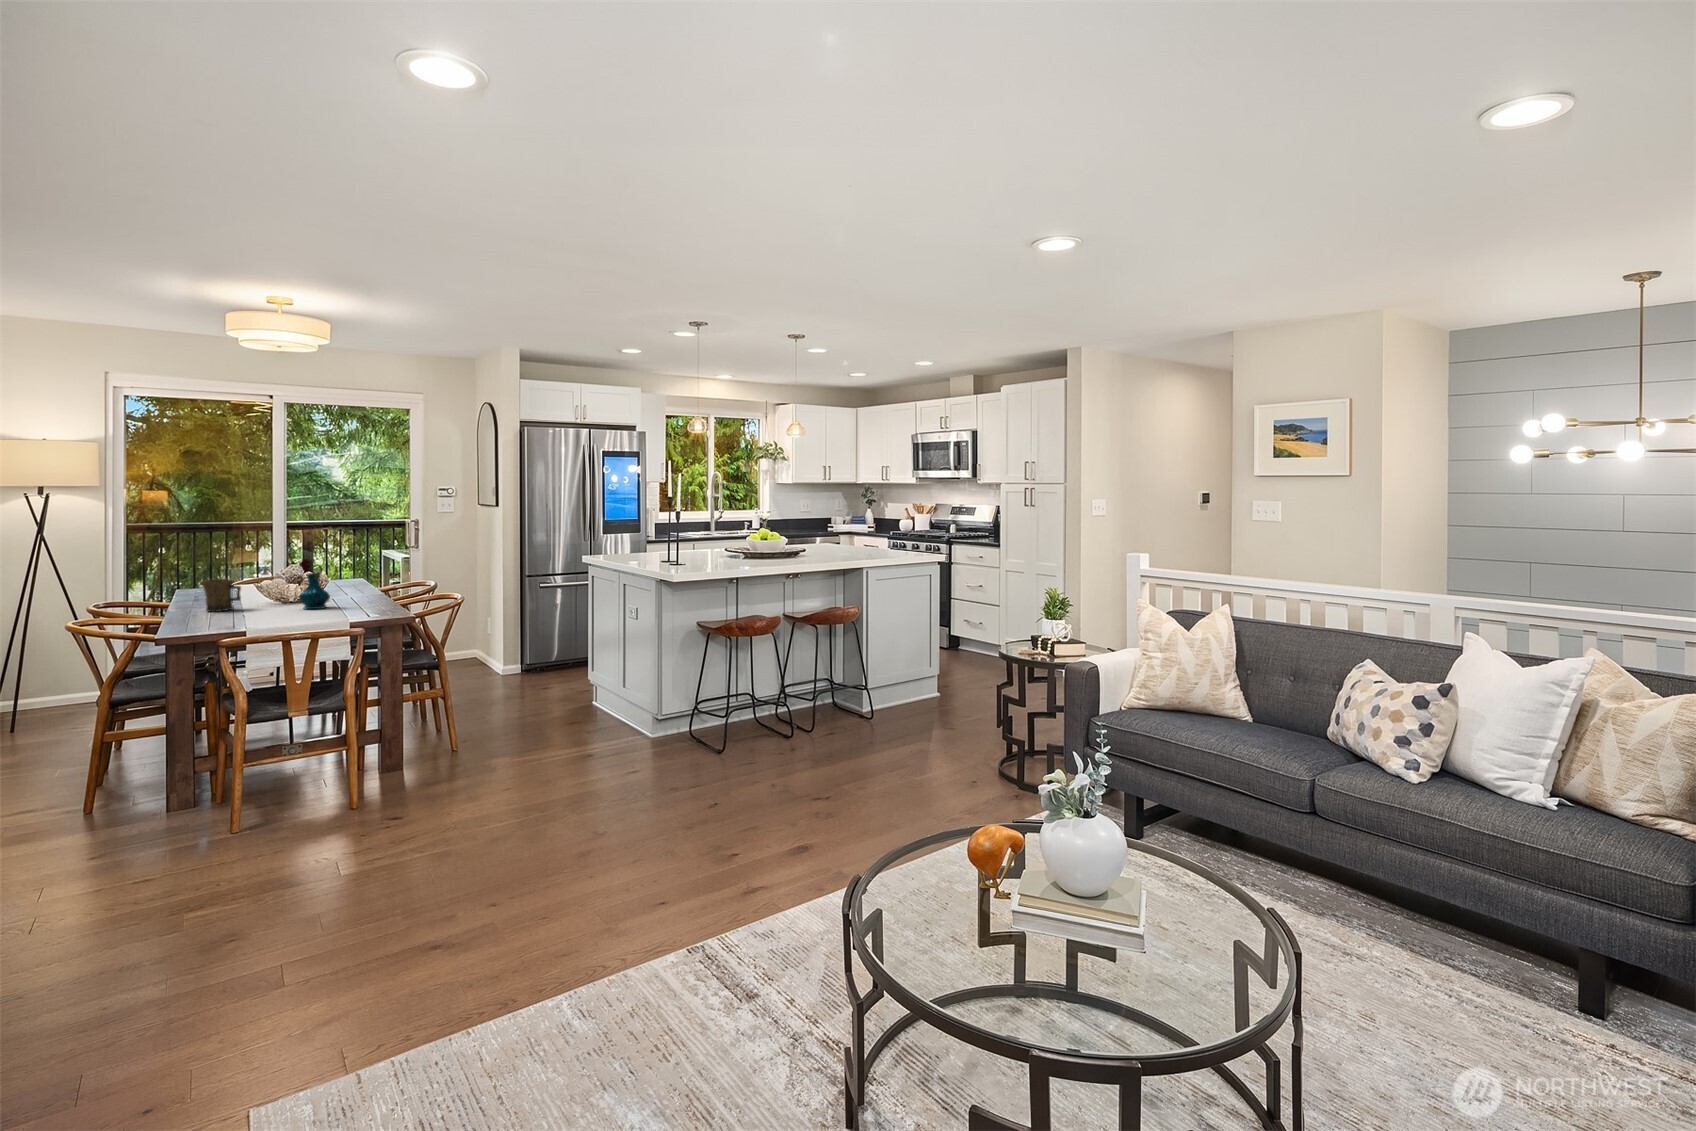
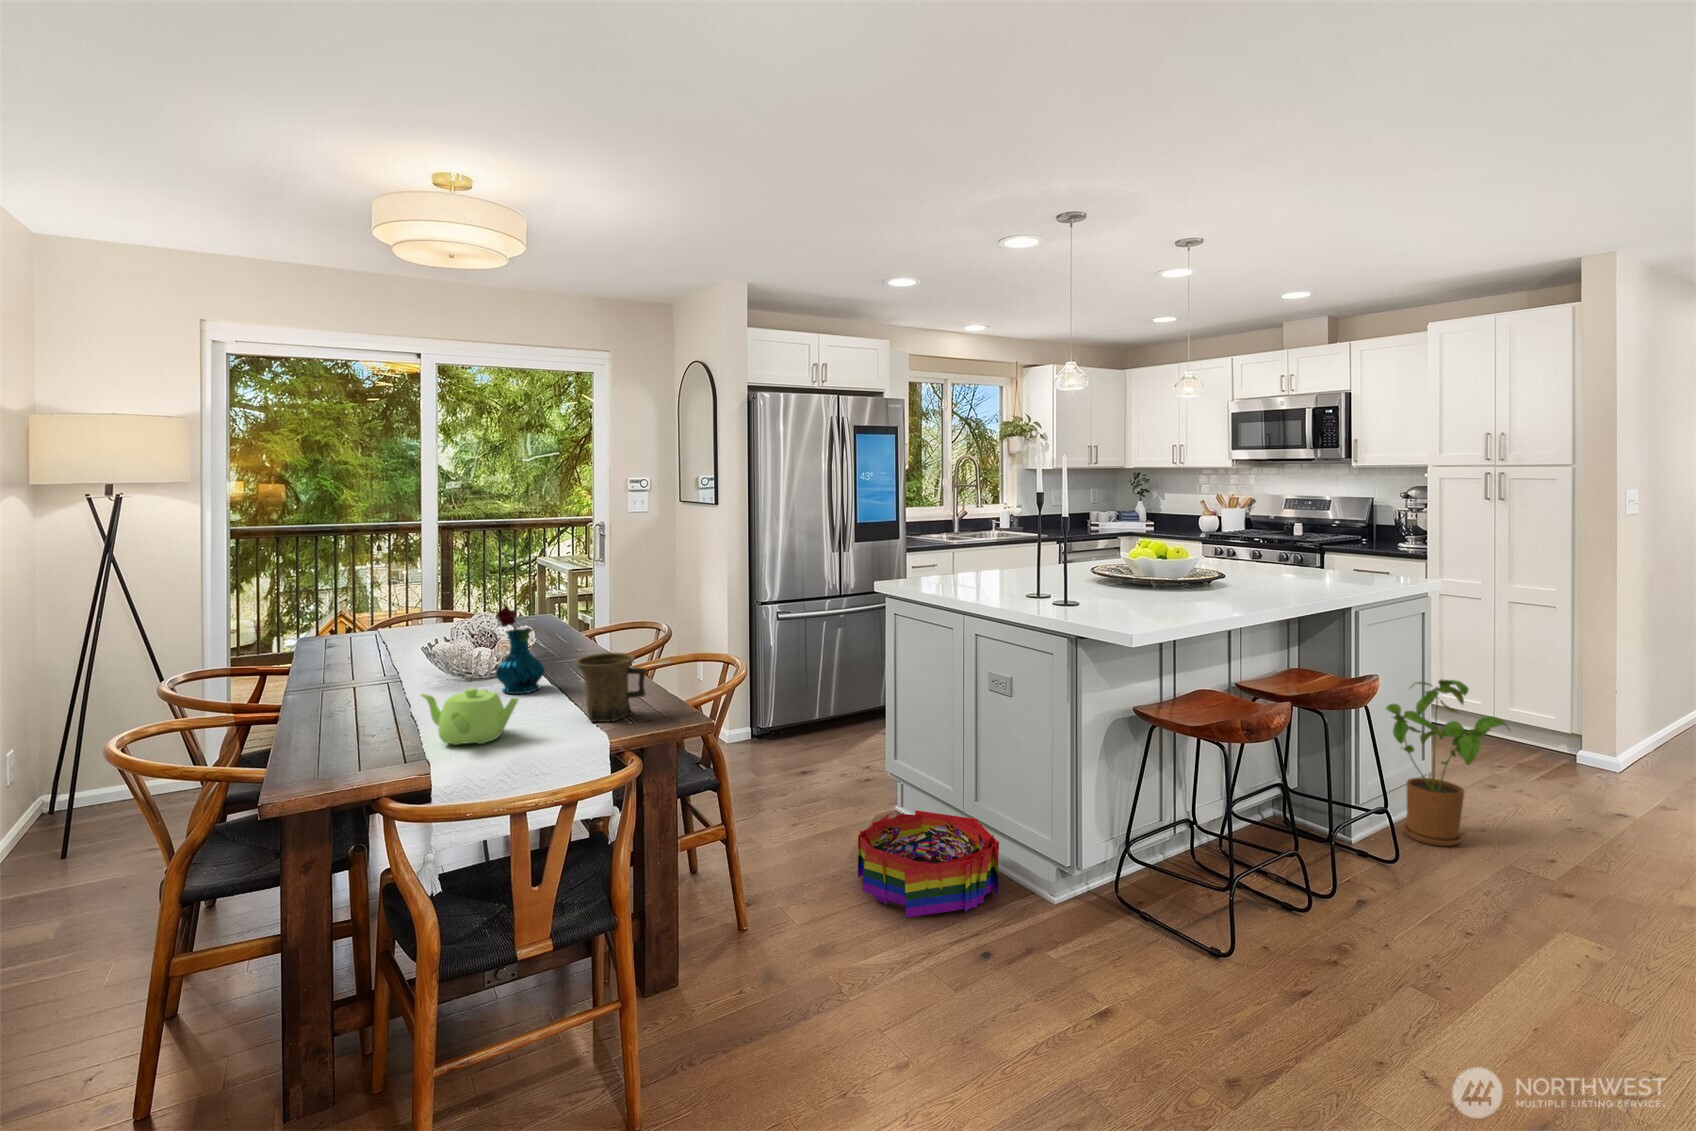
mug: present [200,579,241,612] -> present [576,653,646,721]
teapot: none [246,595,301,623] -> present [420,688,519,745]
house plant: none [886,615,950,714] -> present [1386,680,1510,846]
storage bin: none [534,694,622,744] -> present [858,810,999,918]

